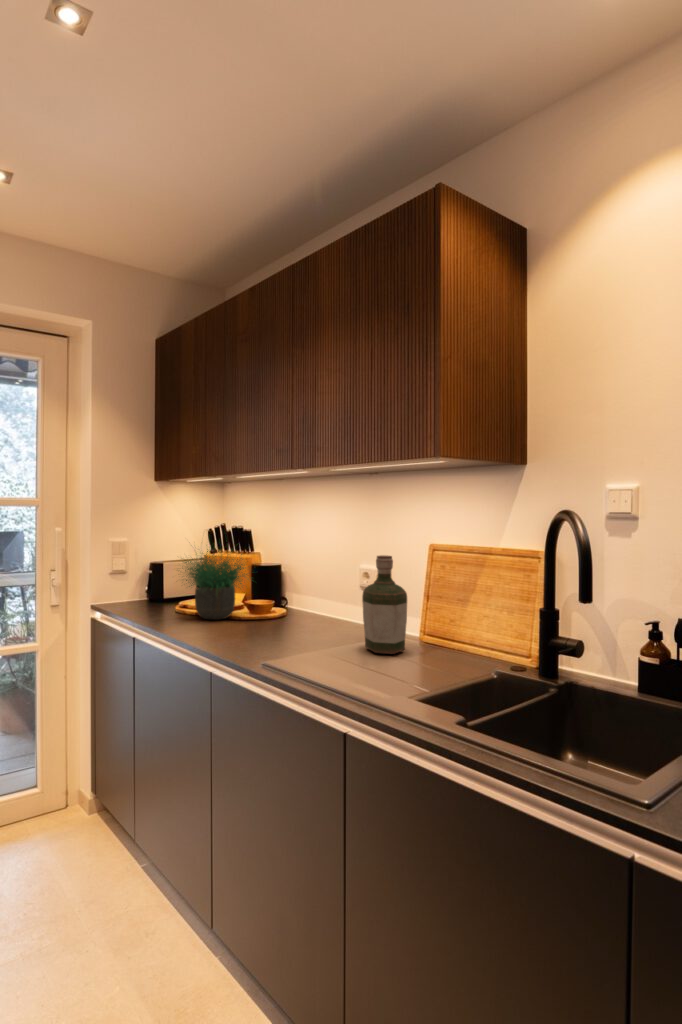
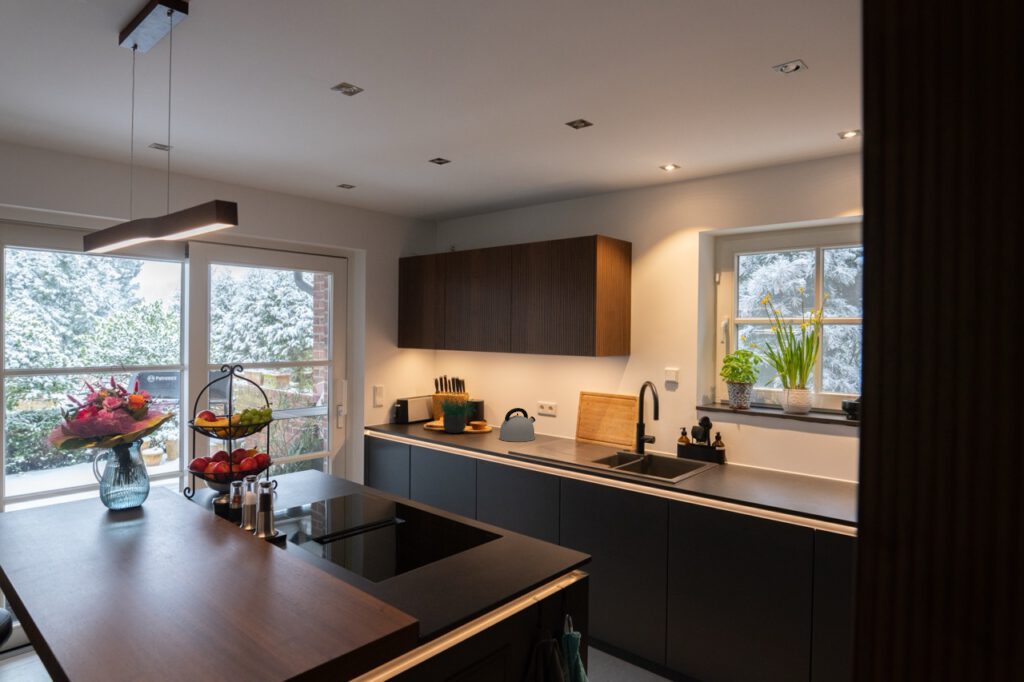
bottle: present [362,555,407,654] -> none [550,398,573,447]
kettle: none [278,575,349,639] -> present [499,408,535,442]

